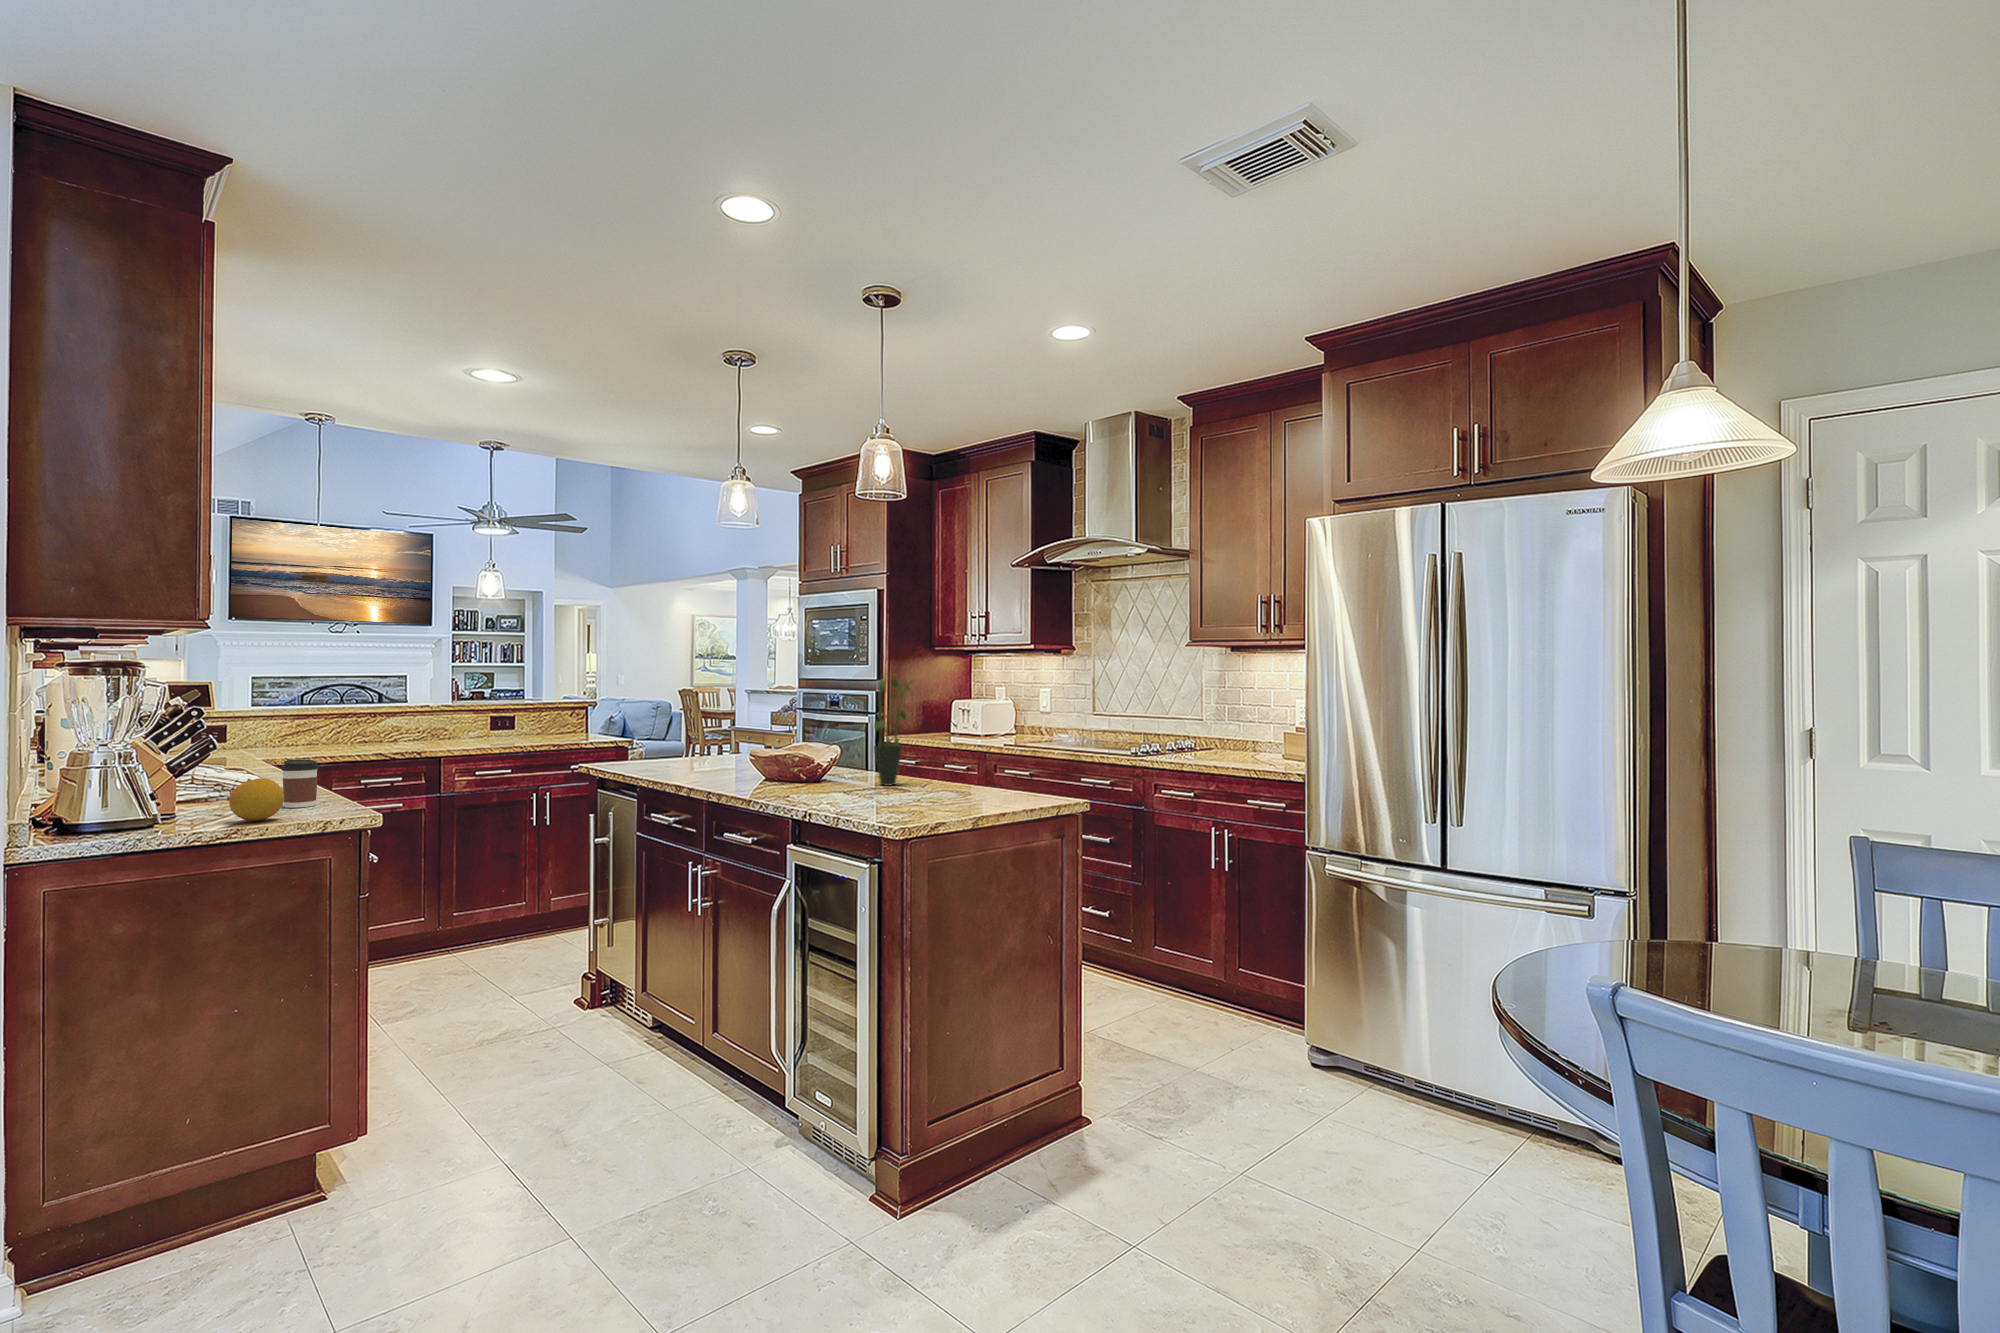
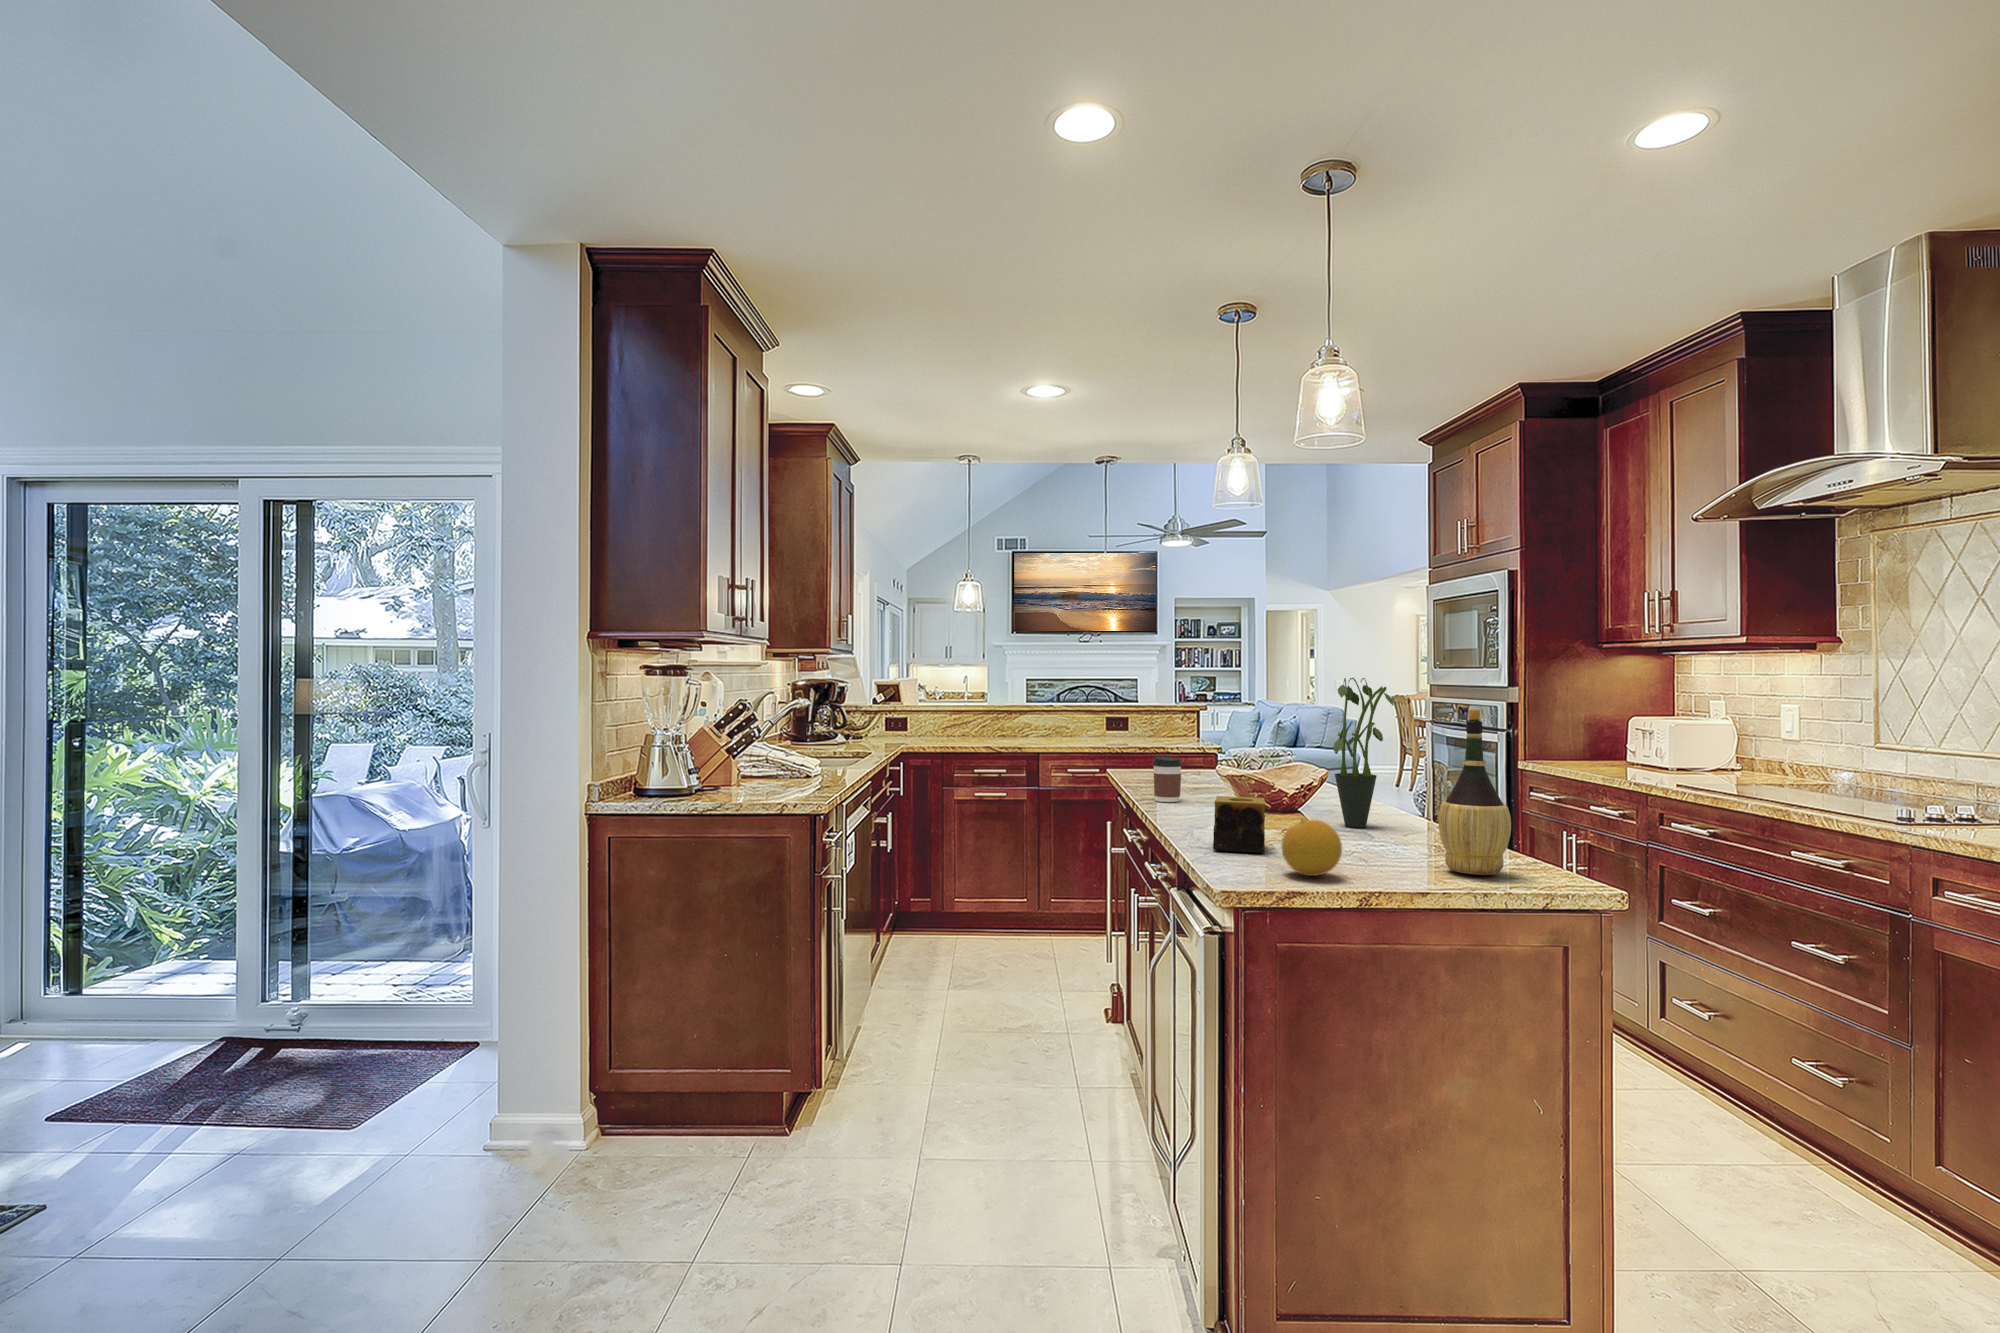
wine bottle: none [987,694,1030,802] -> present [1438,709,1511,875]
coffee cup: present [282,759,318,808] -> present [1153,756,1182,802]
candle: none [829,765,877,807] -> present [1213,796,1265,853]
fruit: present [229,778,284,821] -> present [1281,820,1342,876]

